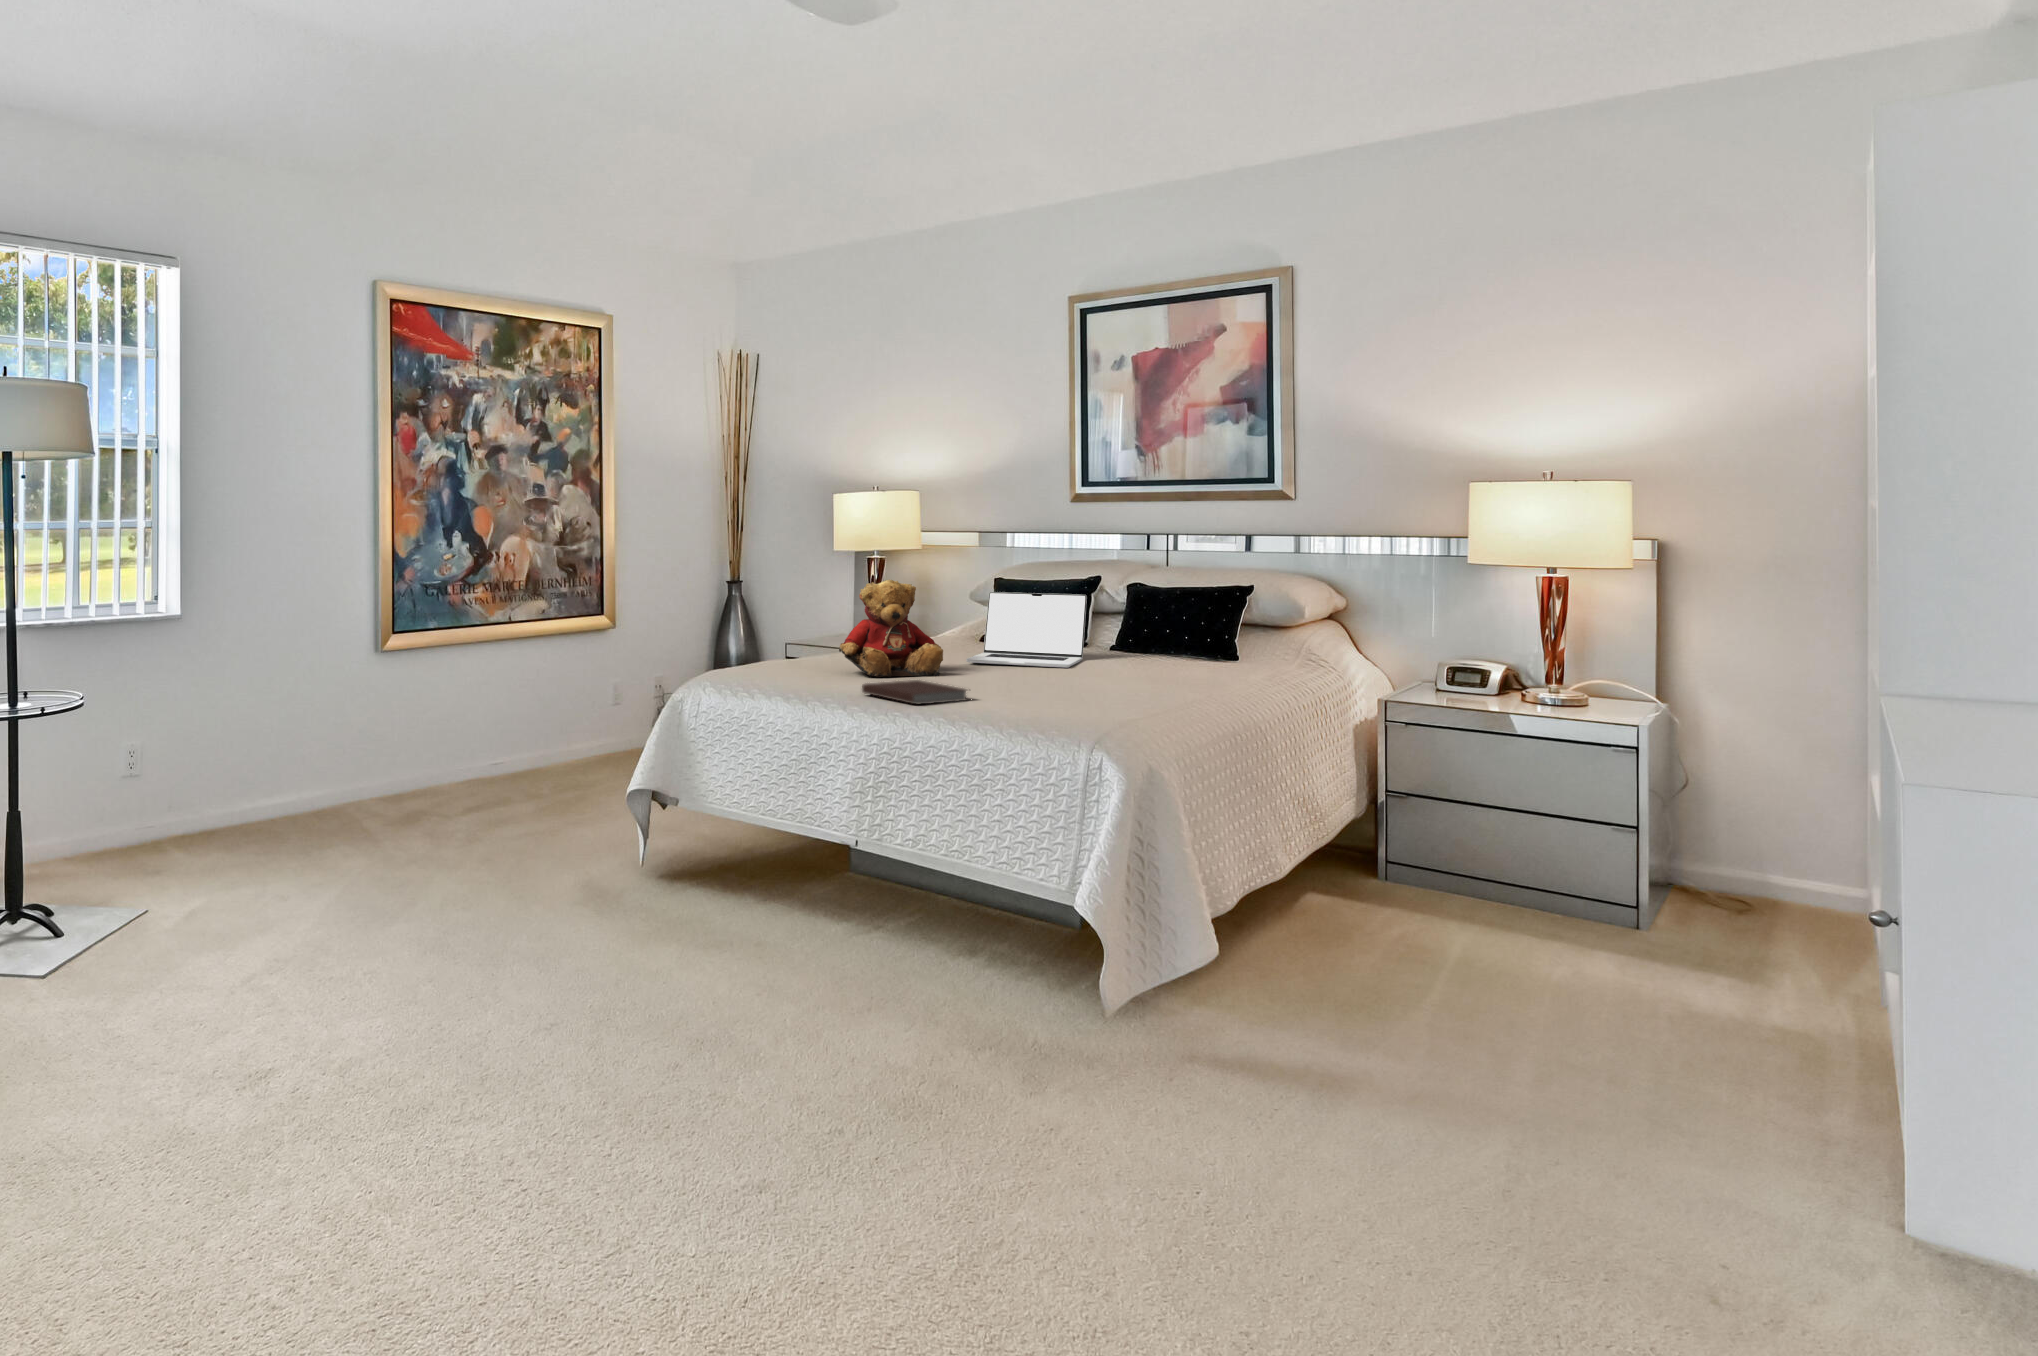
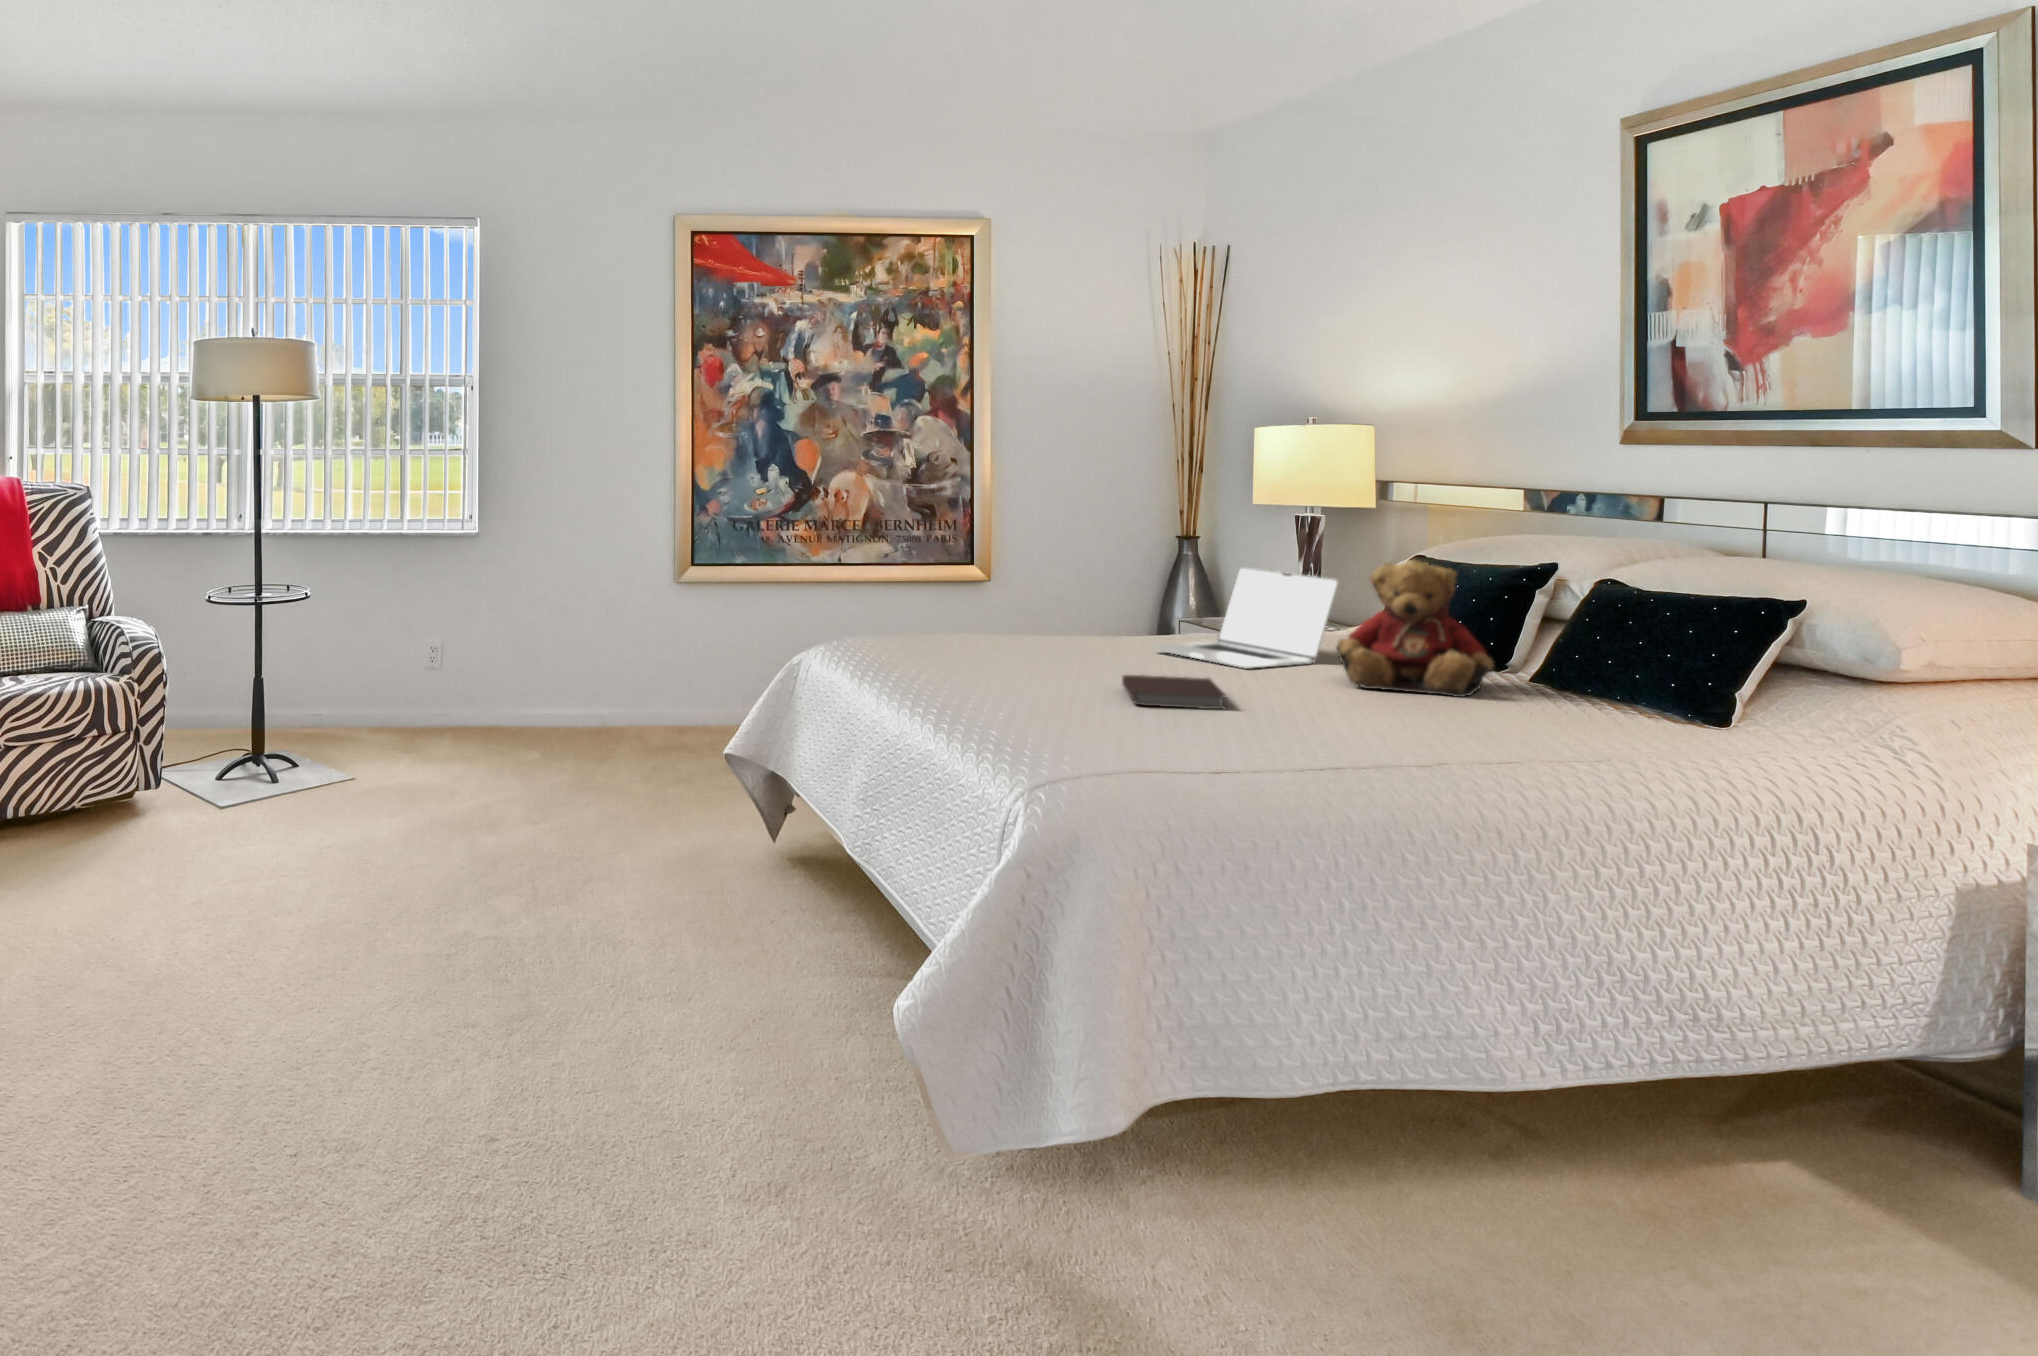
teddy bear: present [839,580,943,677] -> present [1336,560,1494,697]
notebook: present [862,680,967,704] -> present [1122,675,1226,709]

